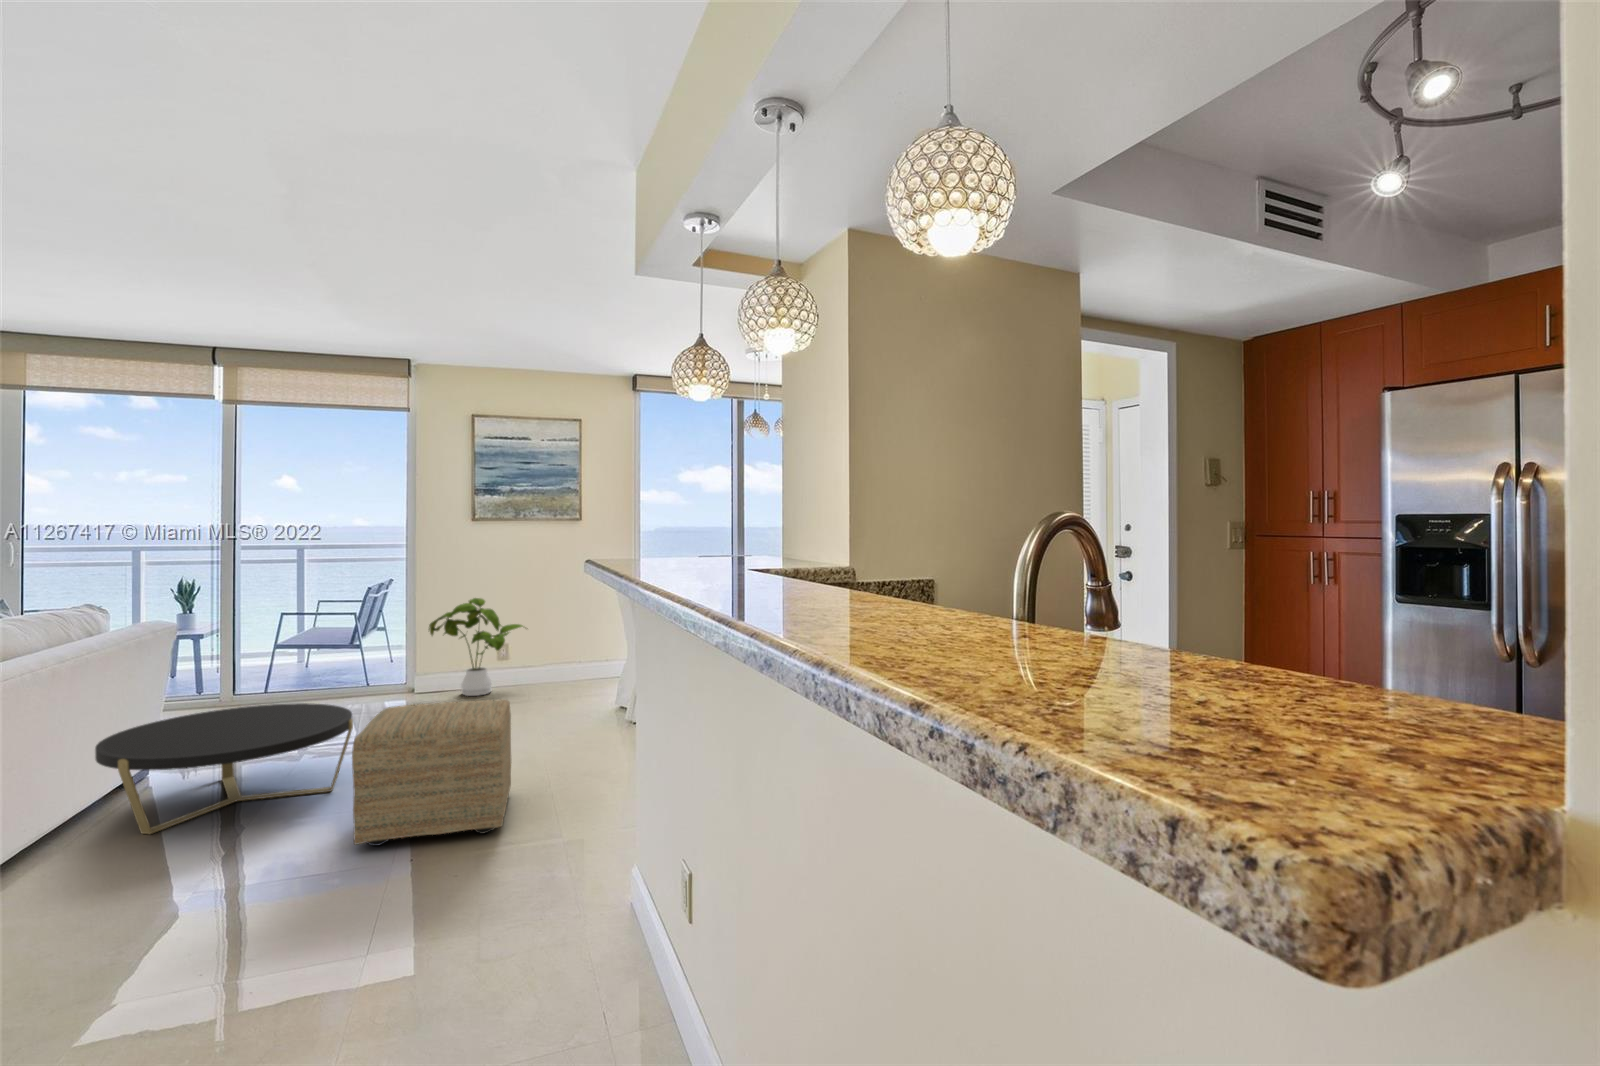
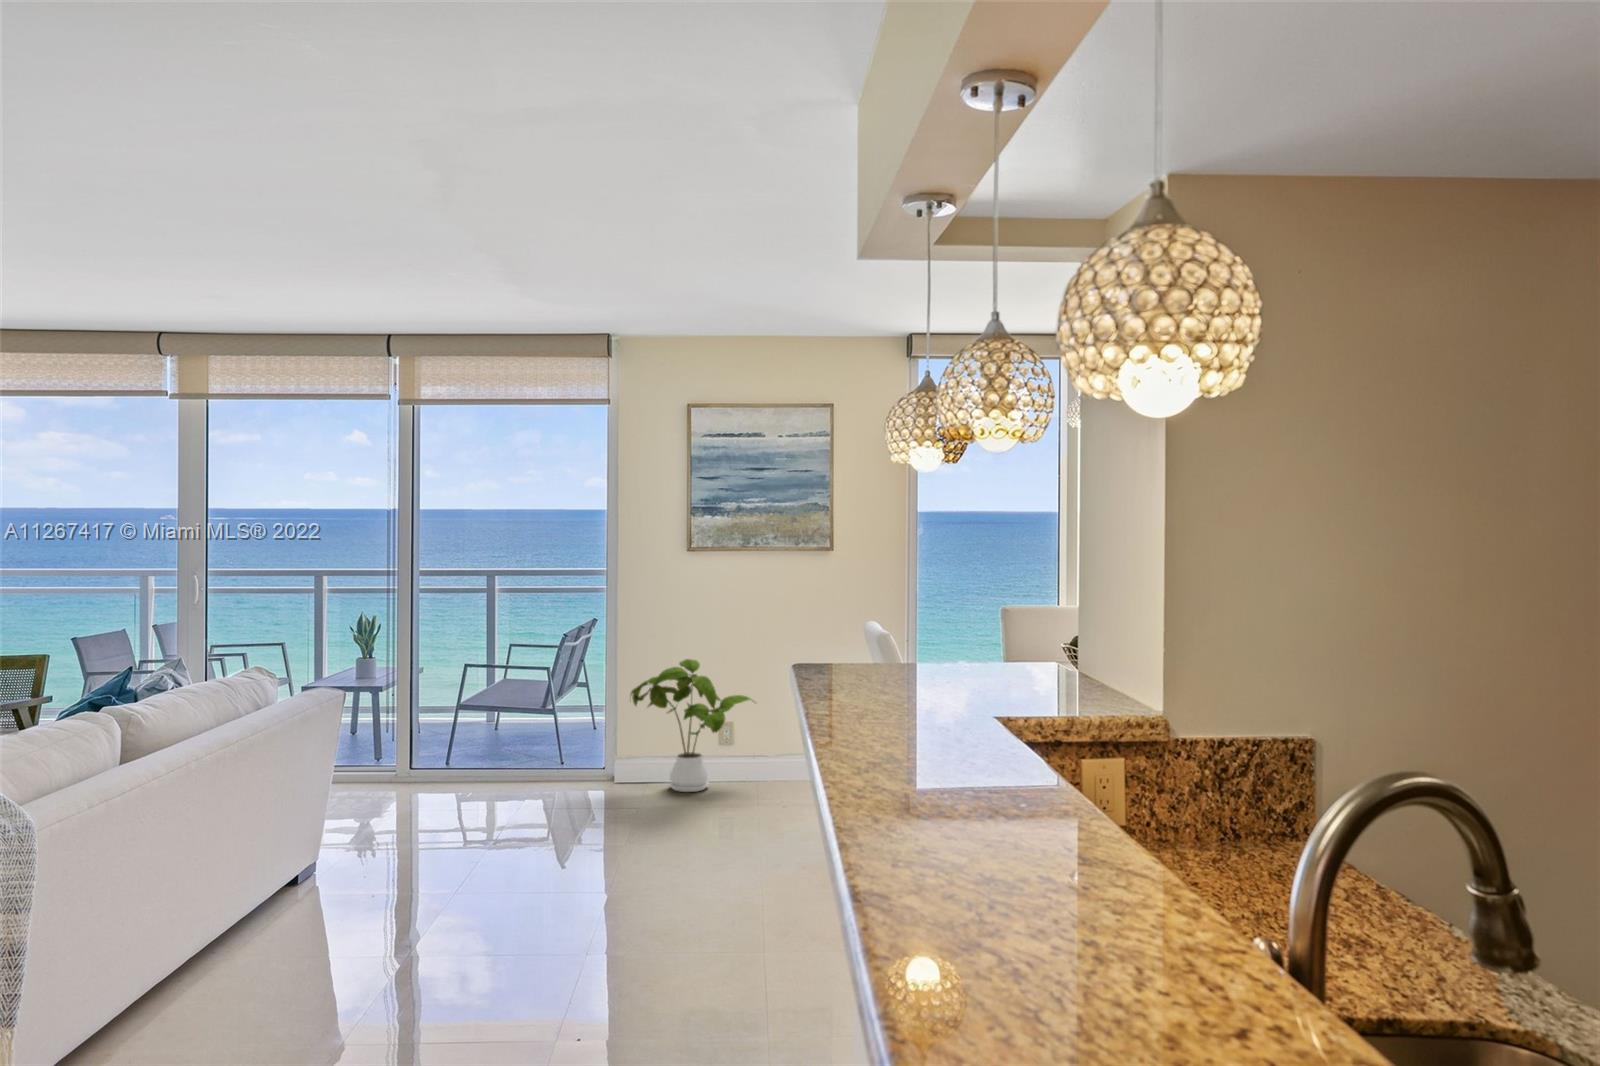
ottoman: present [352,699,511,846] -> none [503,829,703,1020]
coffee table: present [95,703,353,834] -> none [255,799,521,956]

